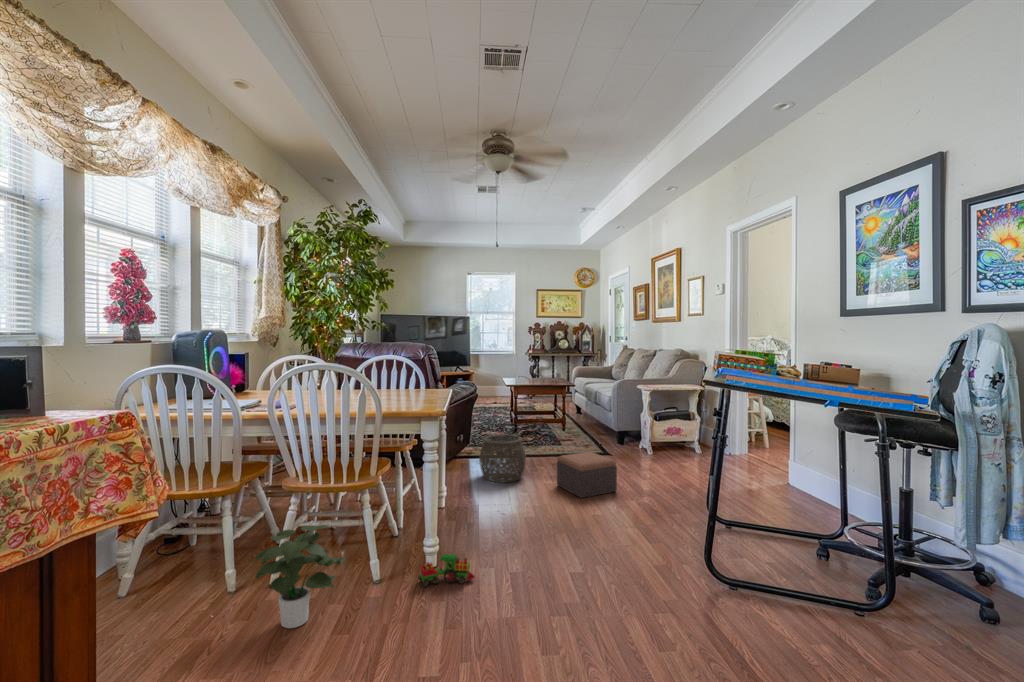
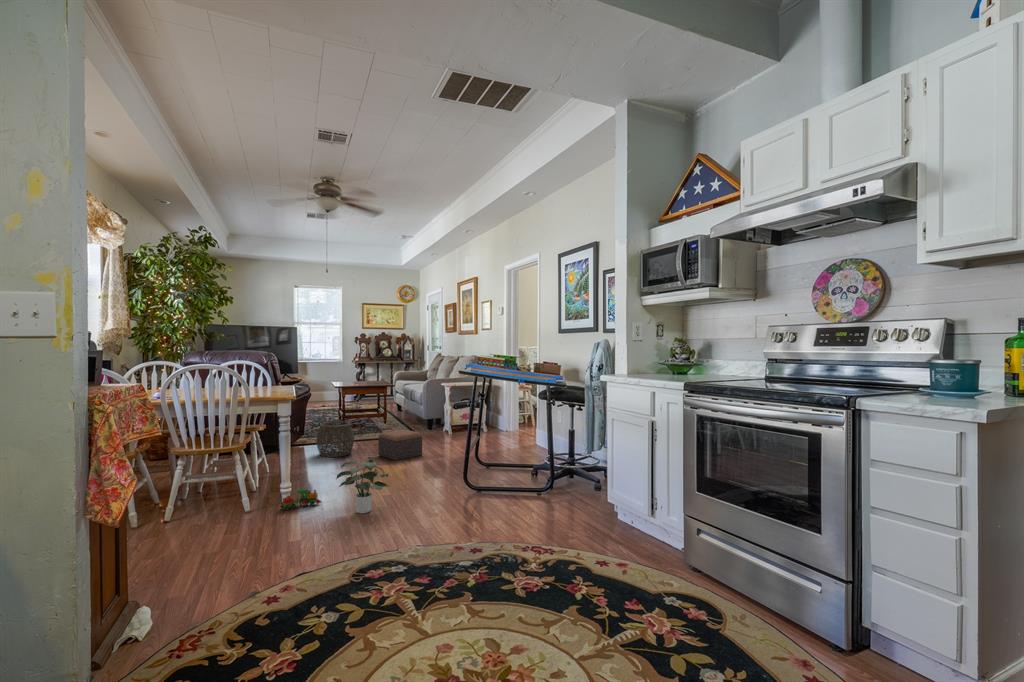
potted plant: present [255,525,345,628] -> present [336,455,390,513]

